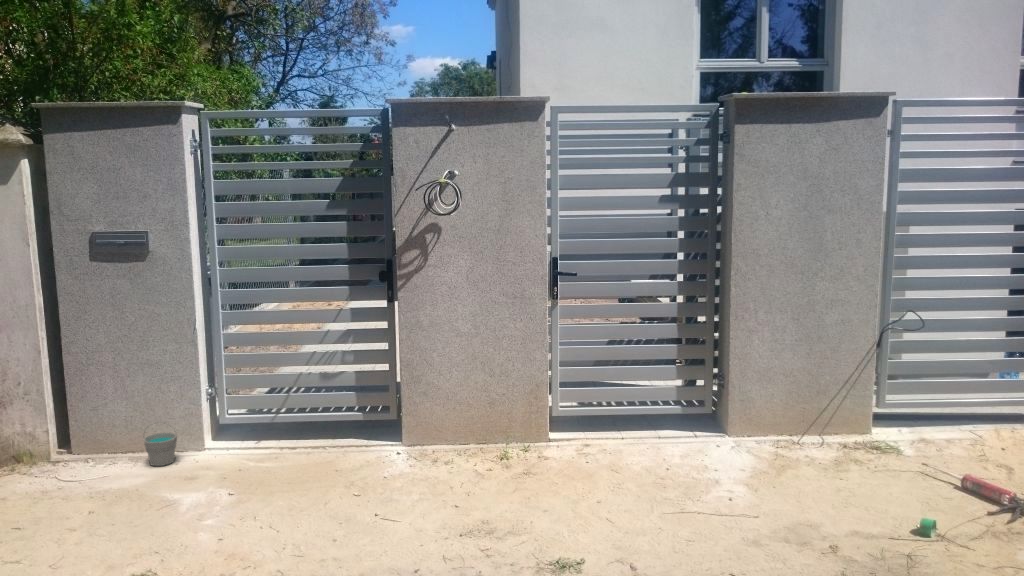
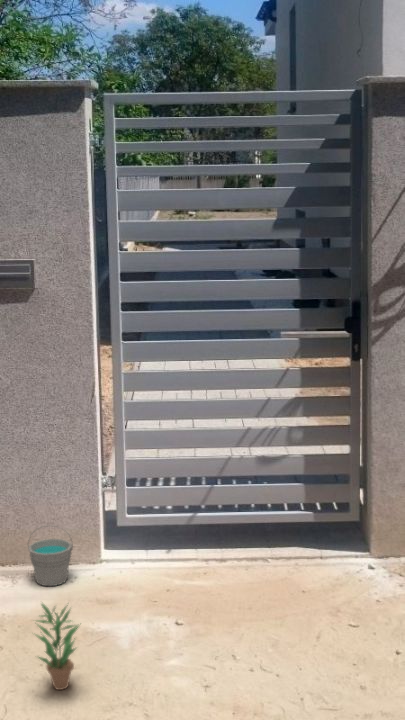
potted plant: none [107,469,146,532] -> present [36,604,79,690]

